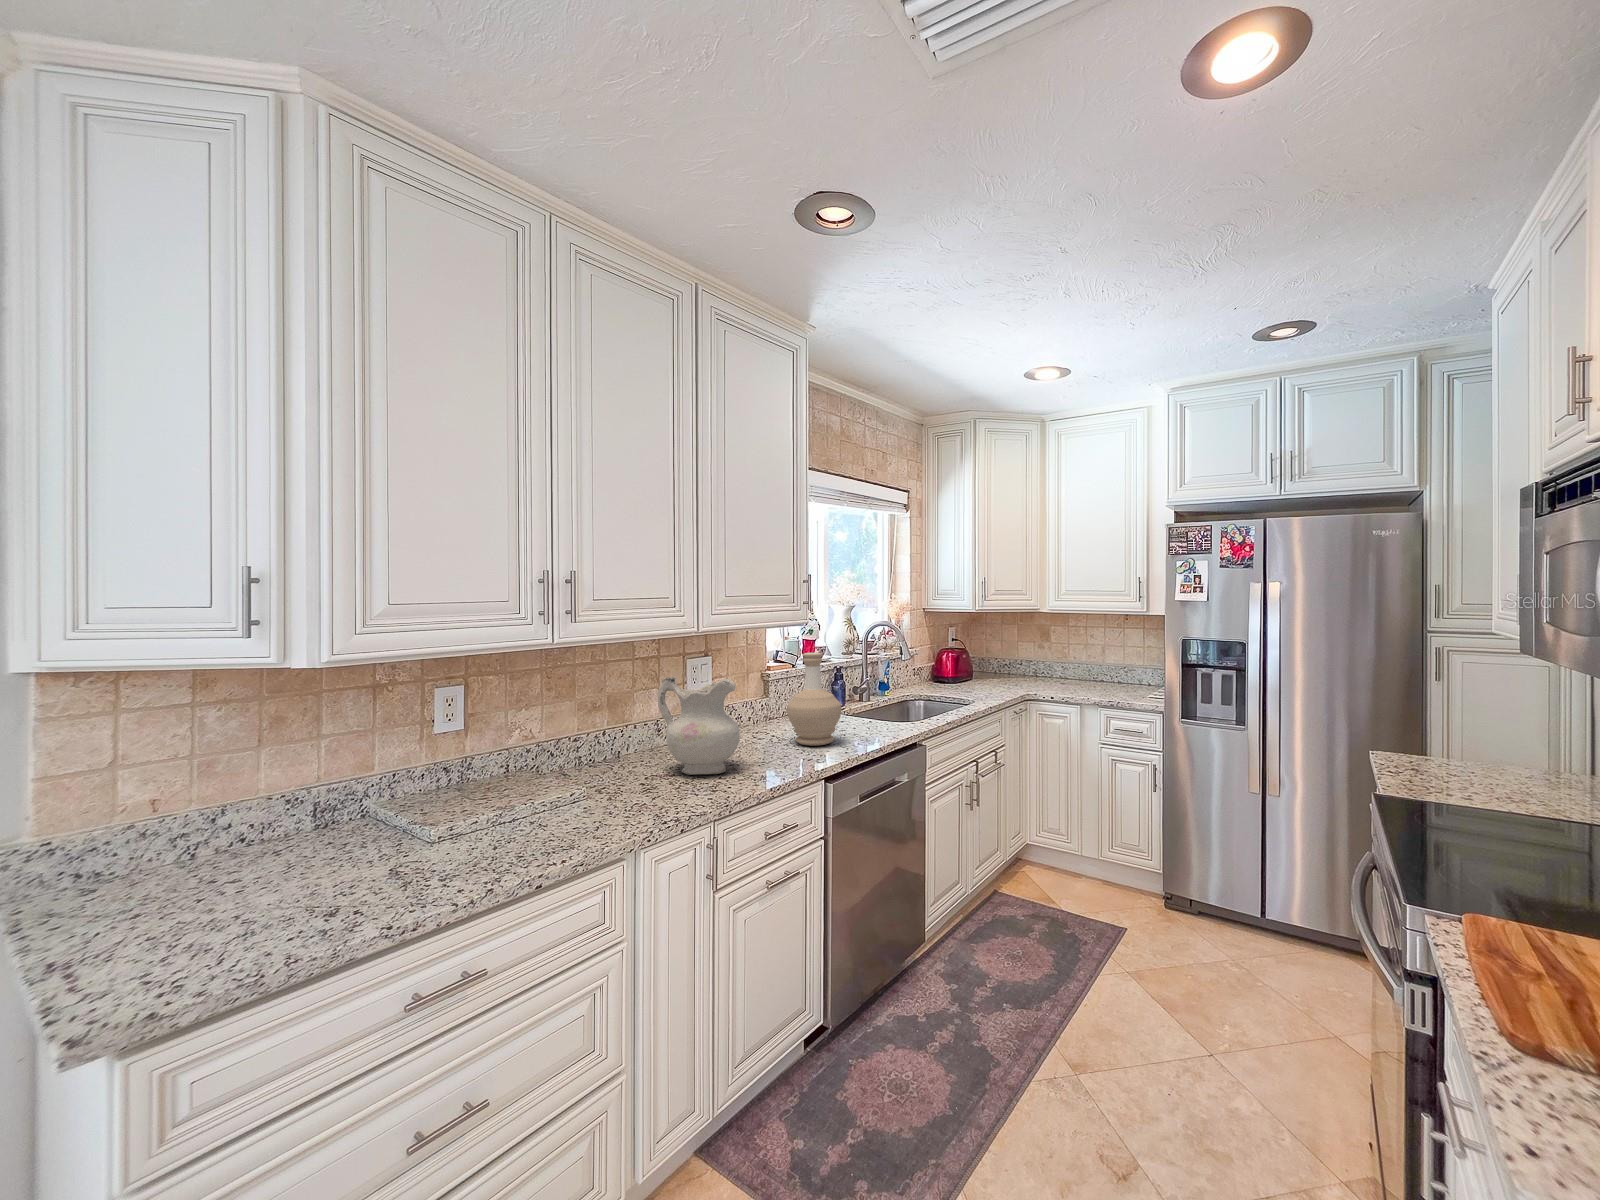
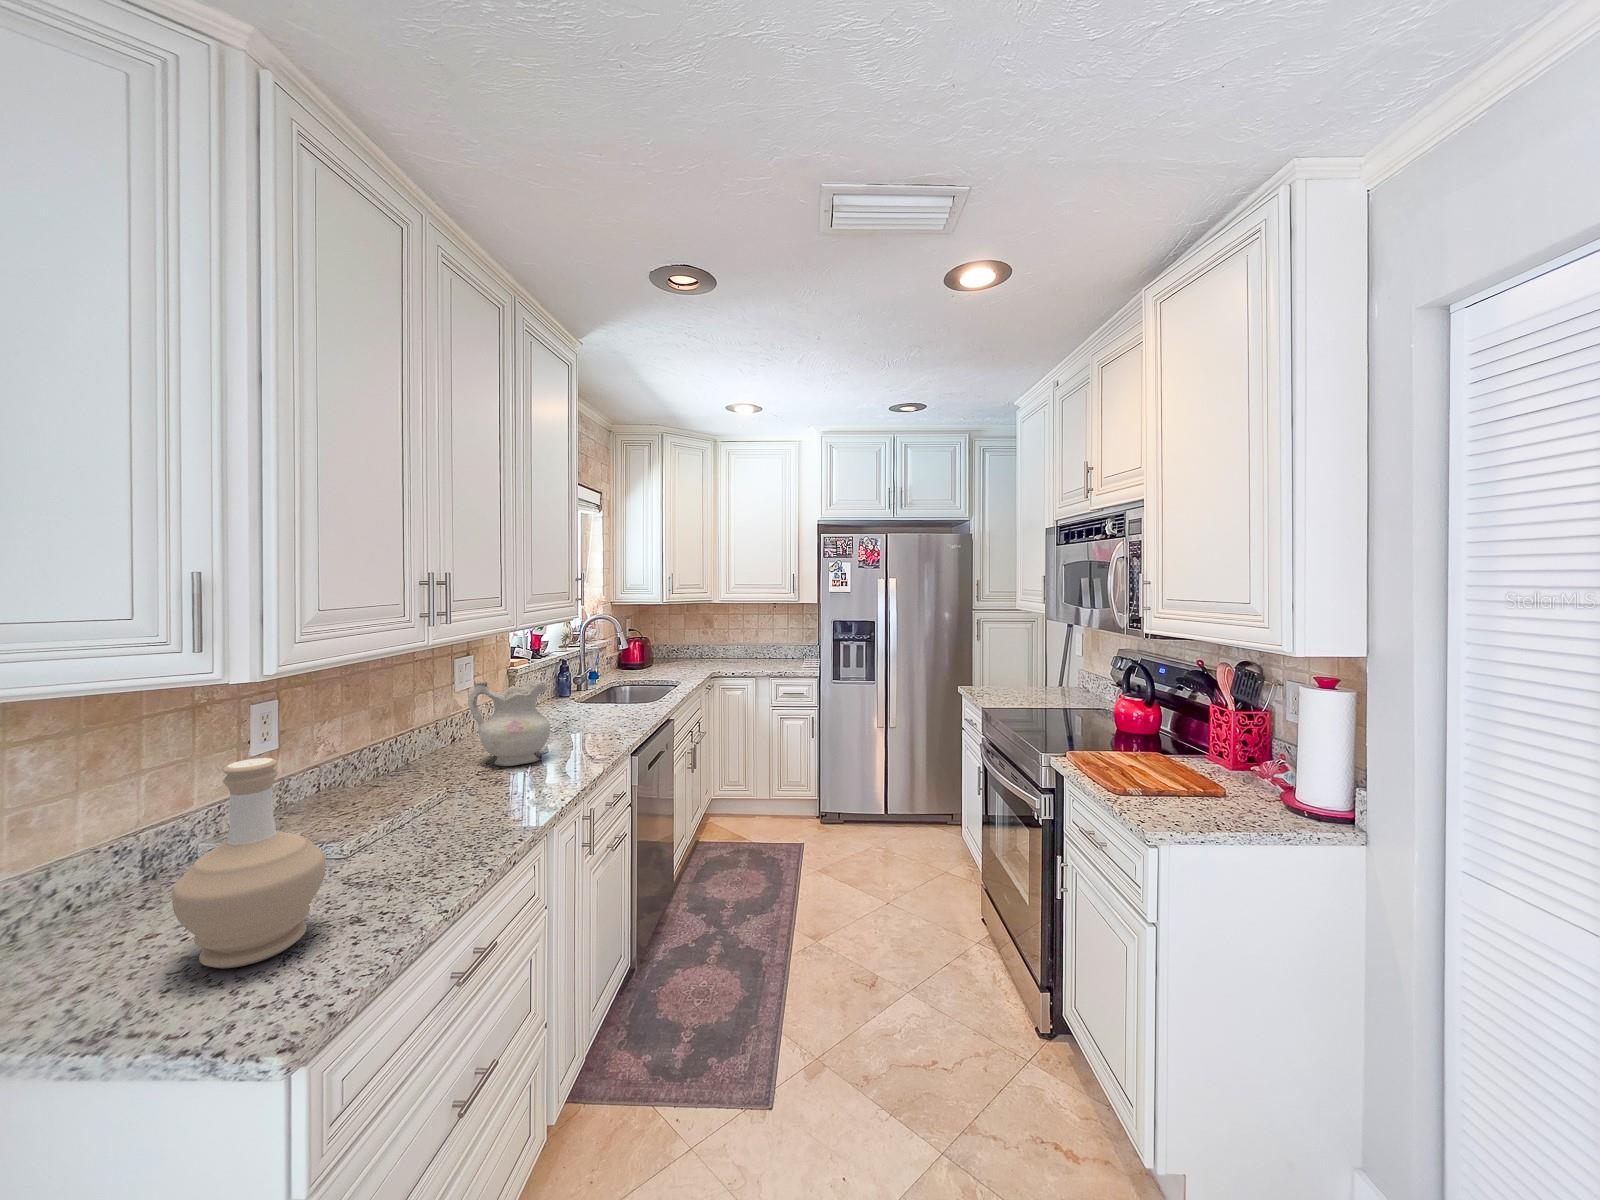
bottle: present [787,653,841,746] -> present [172,758,325,968]

